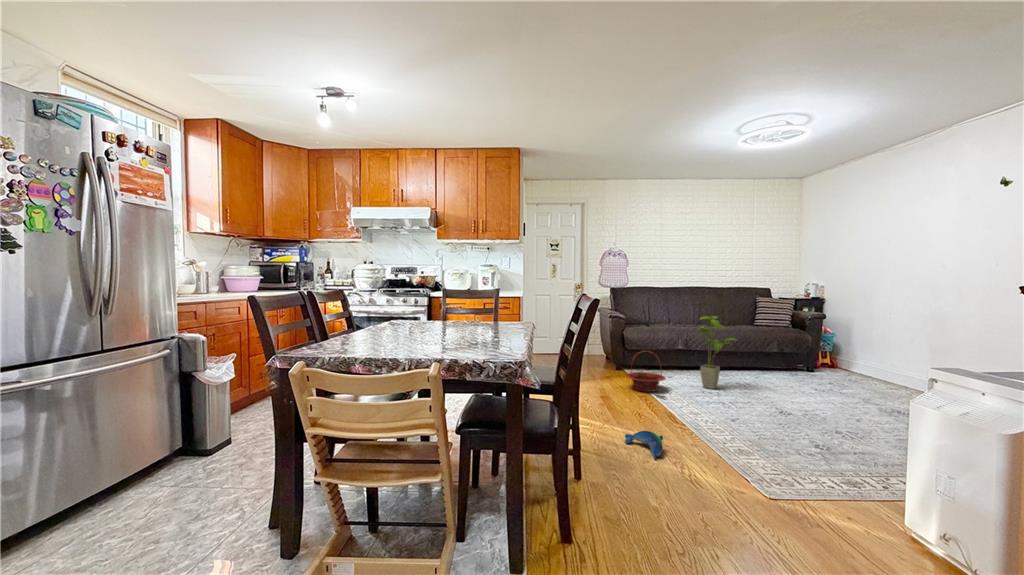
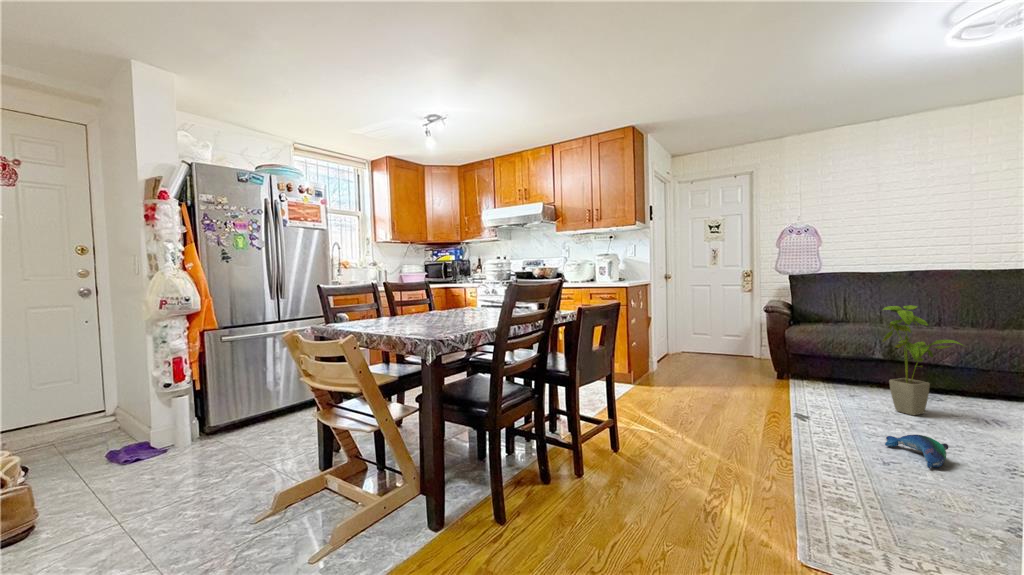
basket: present [626,351,665,392] -> none [761,351,823,406]
plush toy: present [625,431,663,459] -> present [885,435,948,469]

